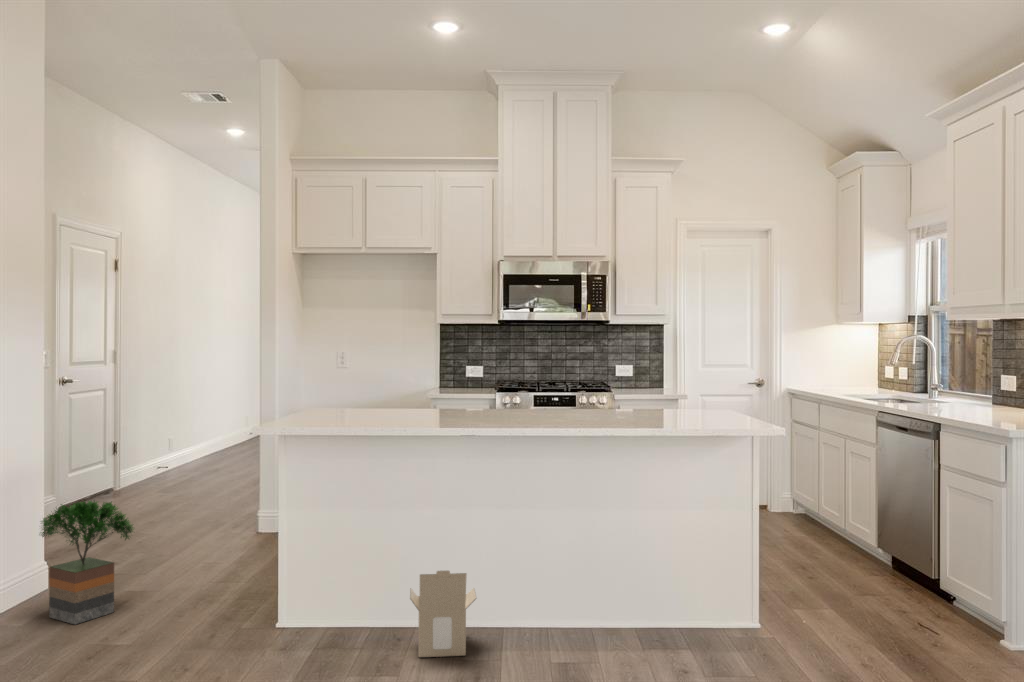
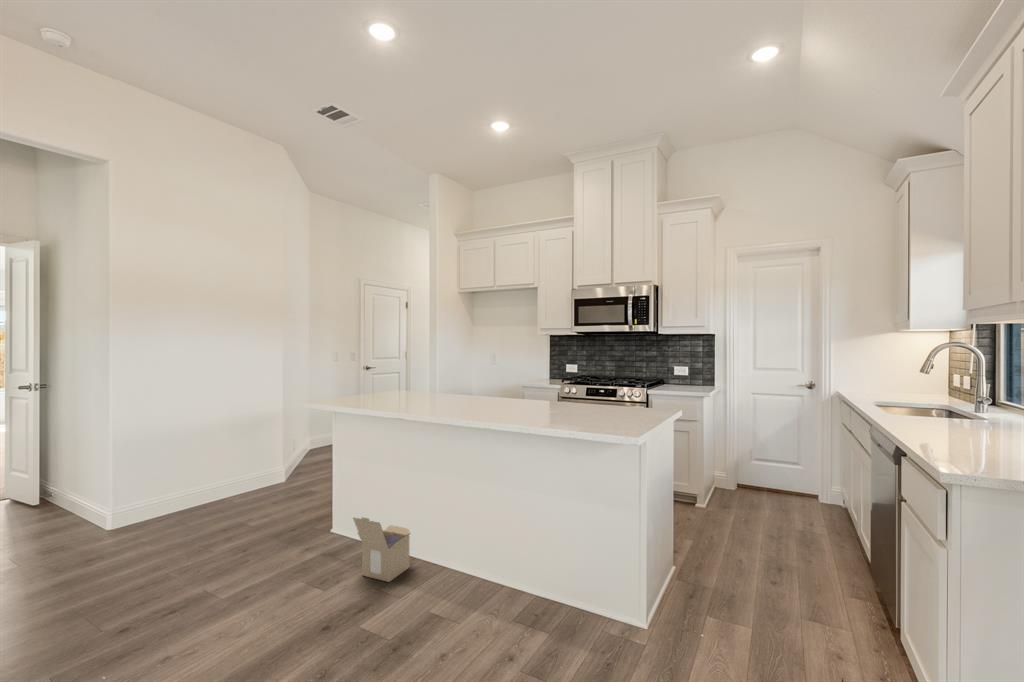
potted tree: present [41,501,133,624] -> none [247,437,296,507]

